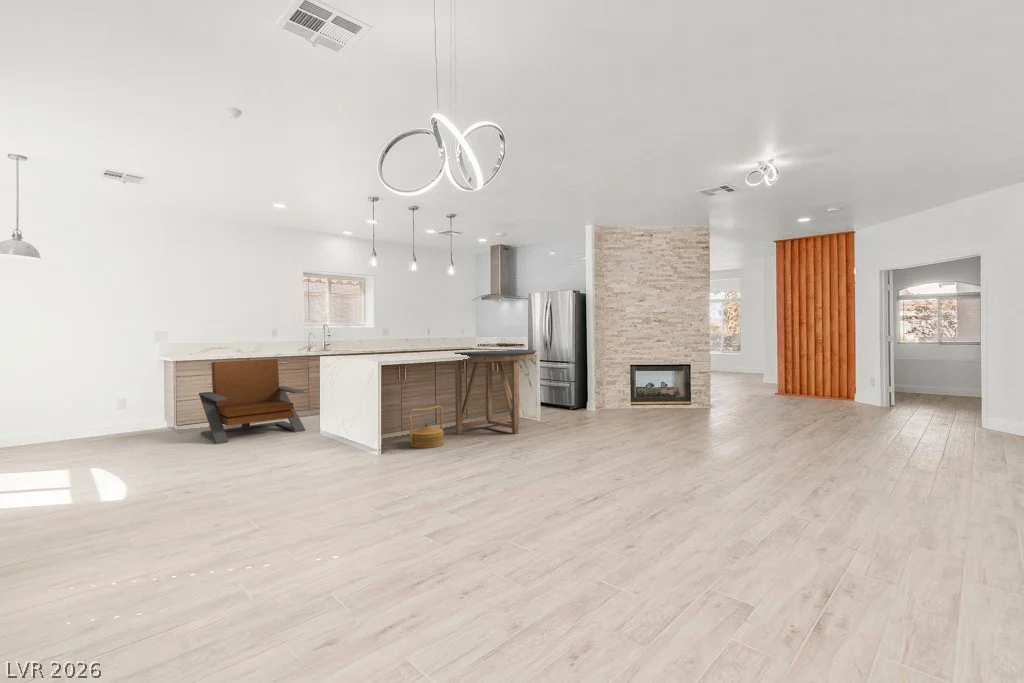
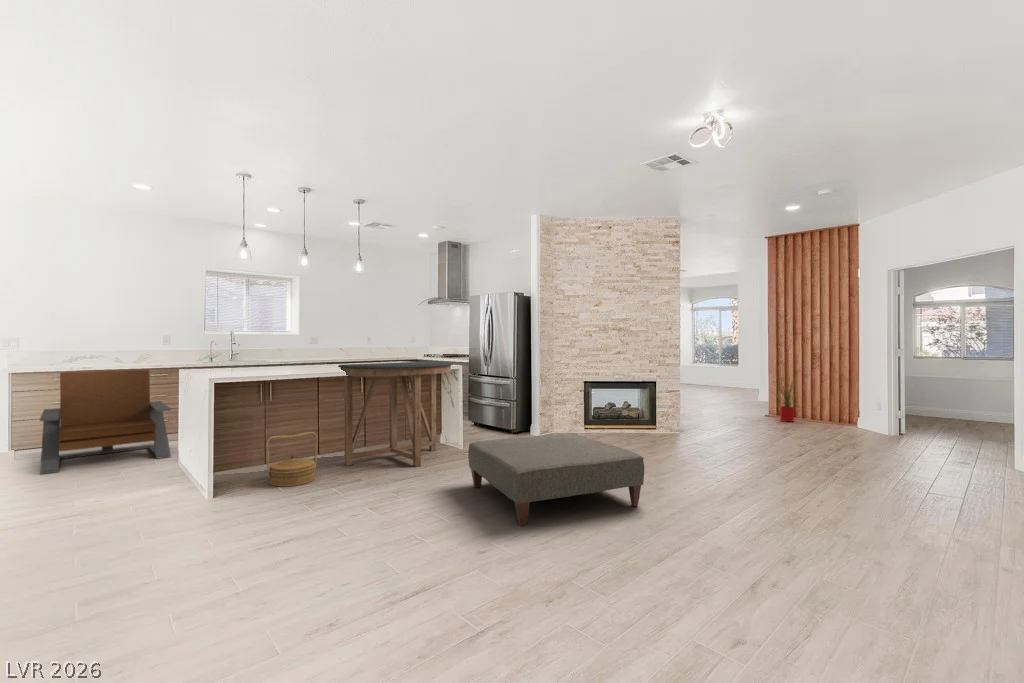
house plant: none [778,358,812,398] -> present [780,381,796,422]
ottoman: none [569,404,713,467] -> present [468,433,644,525]

